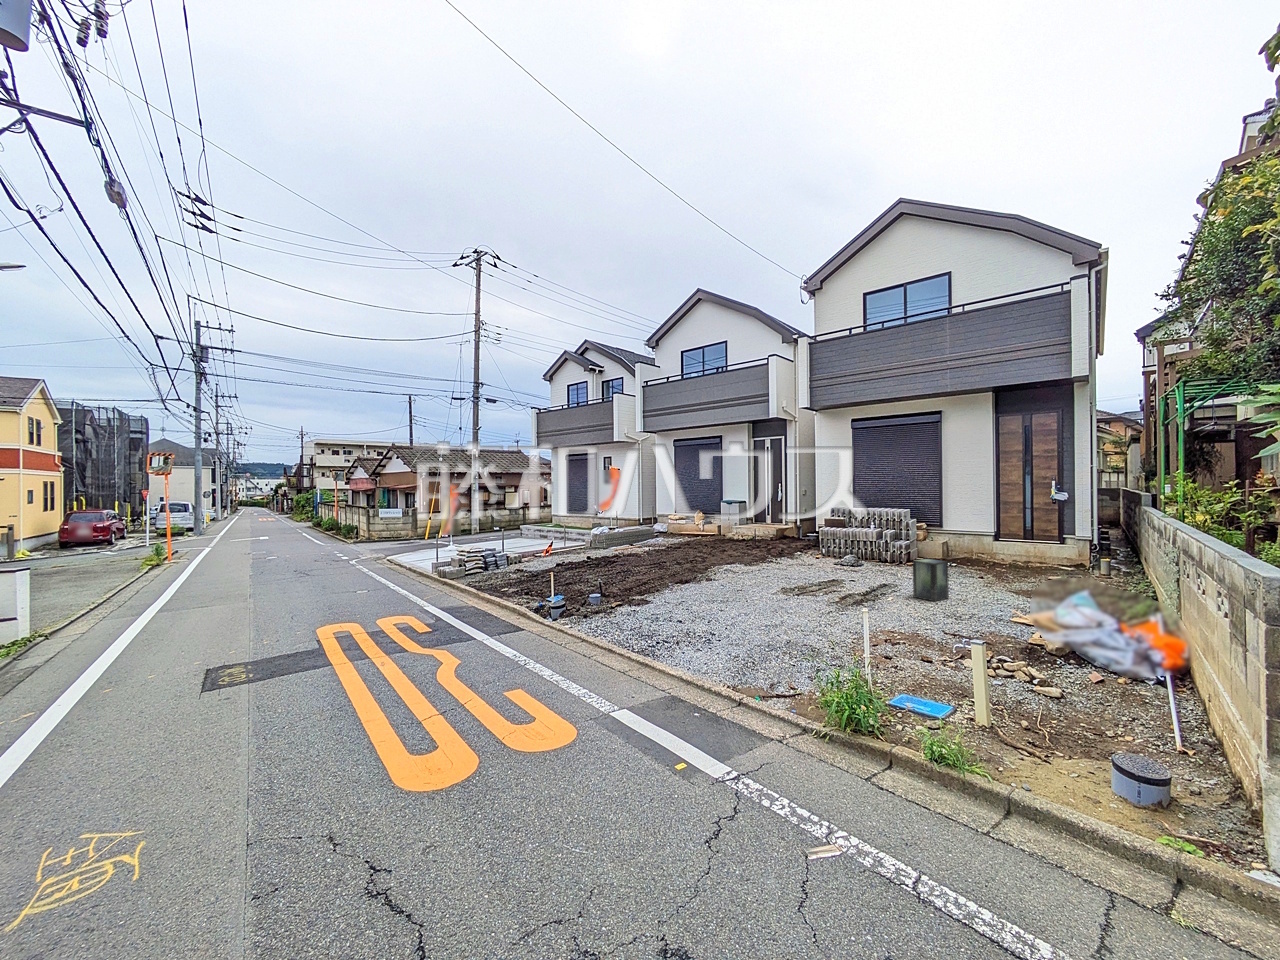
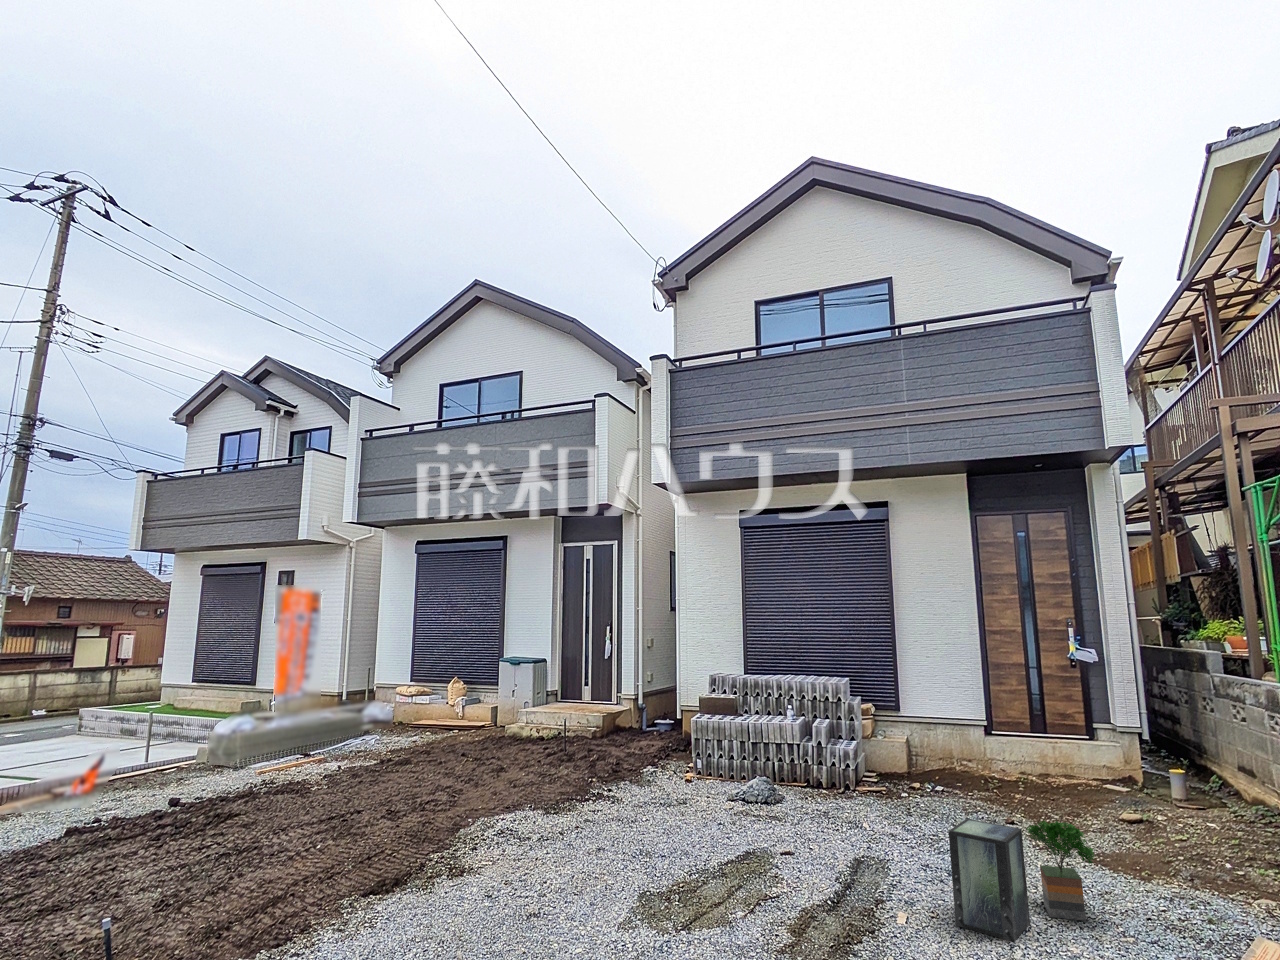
potted tree: none [955,560,985,600] -> present [1027,821,1094,921]

